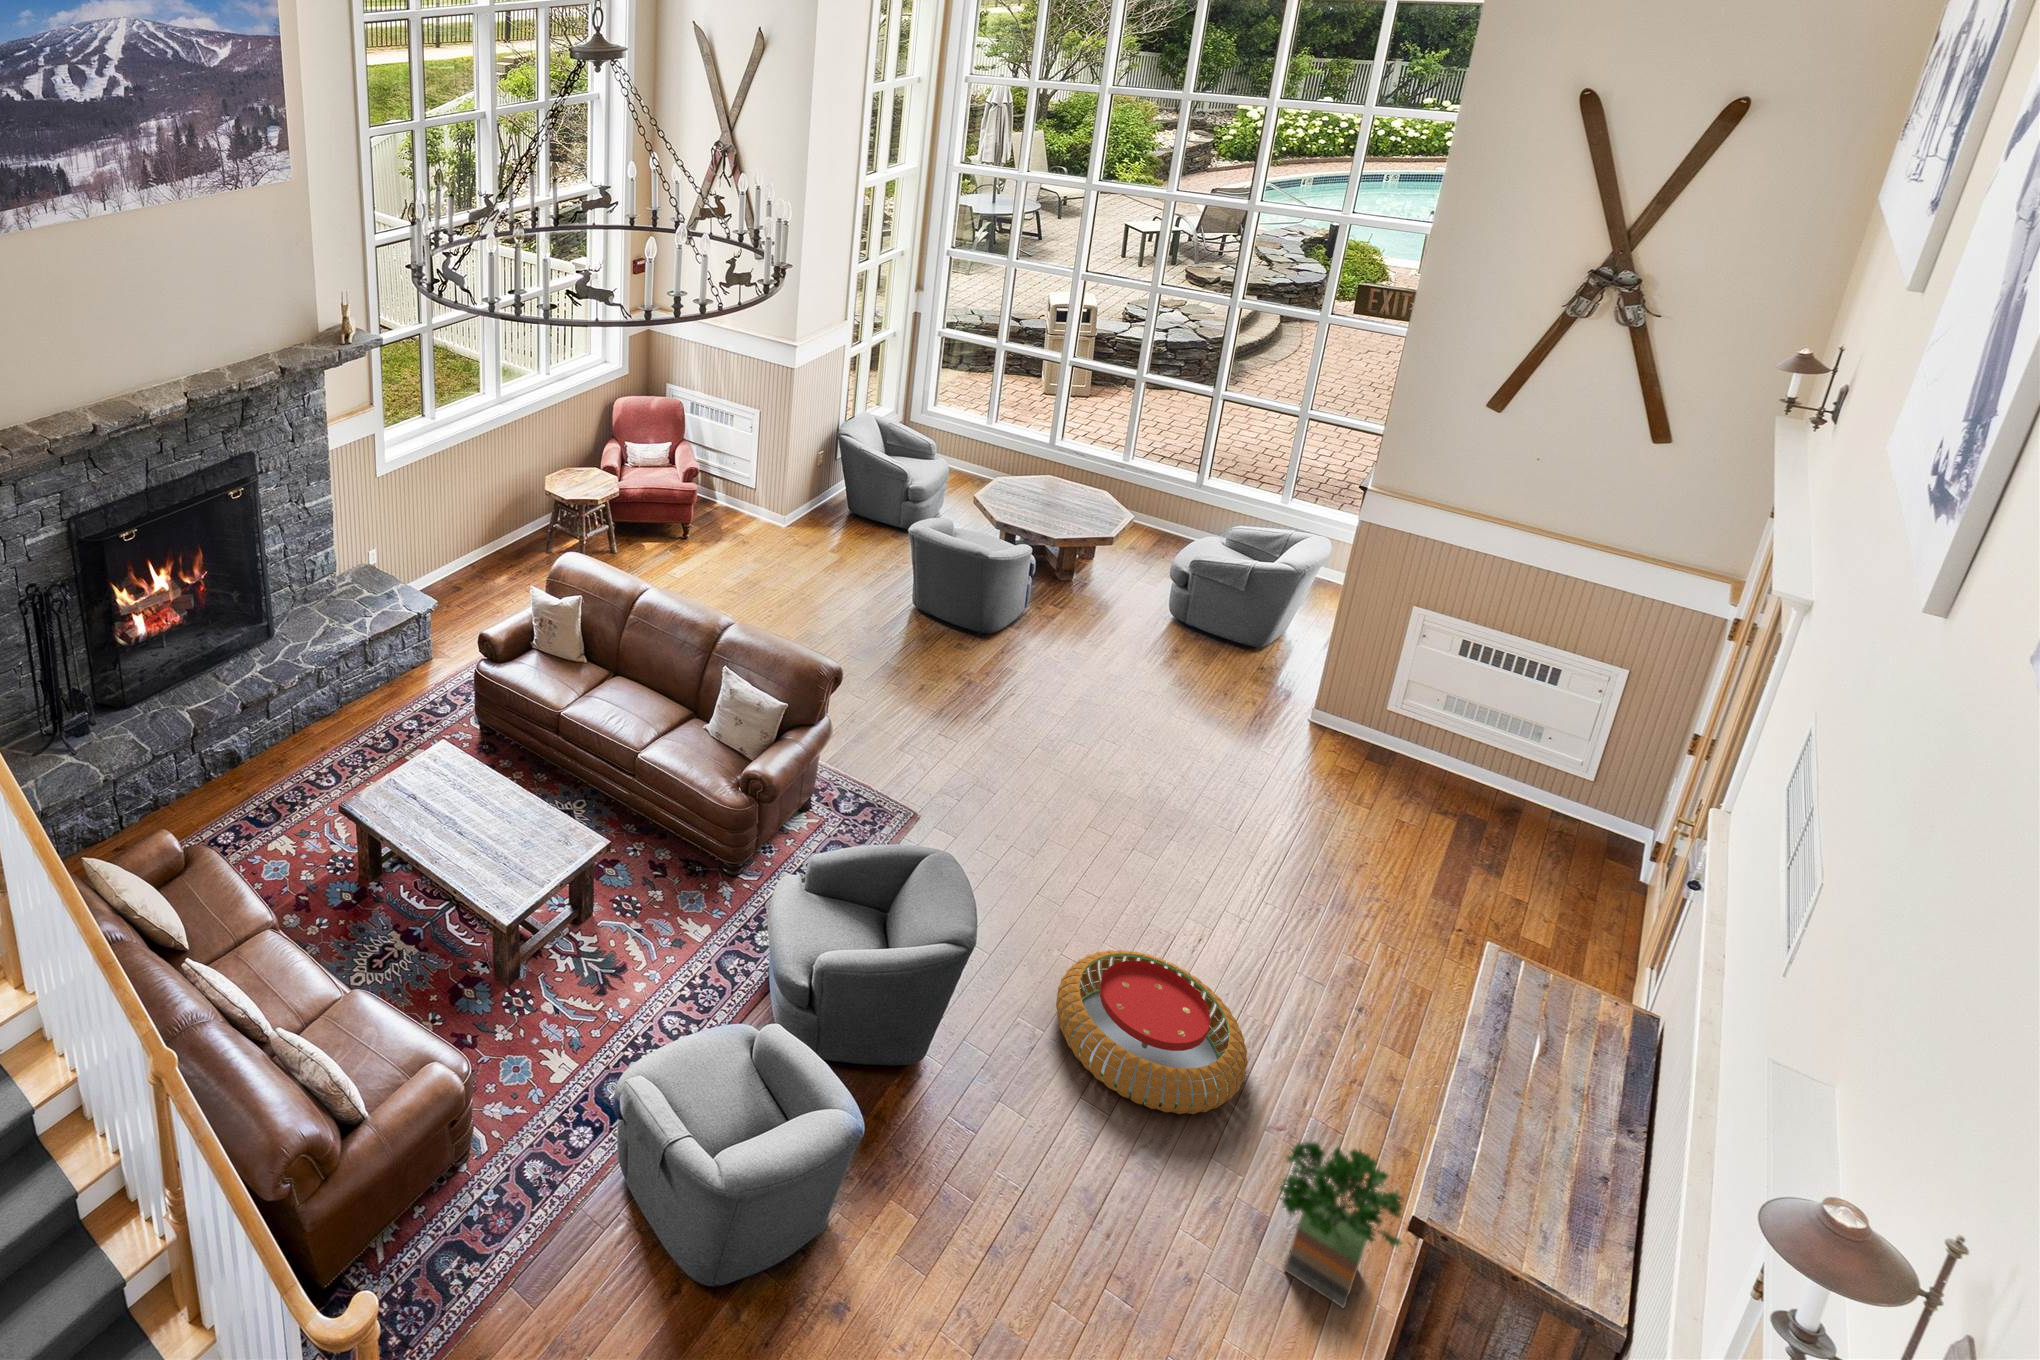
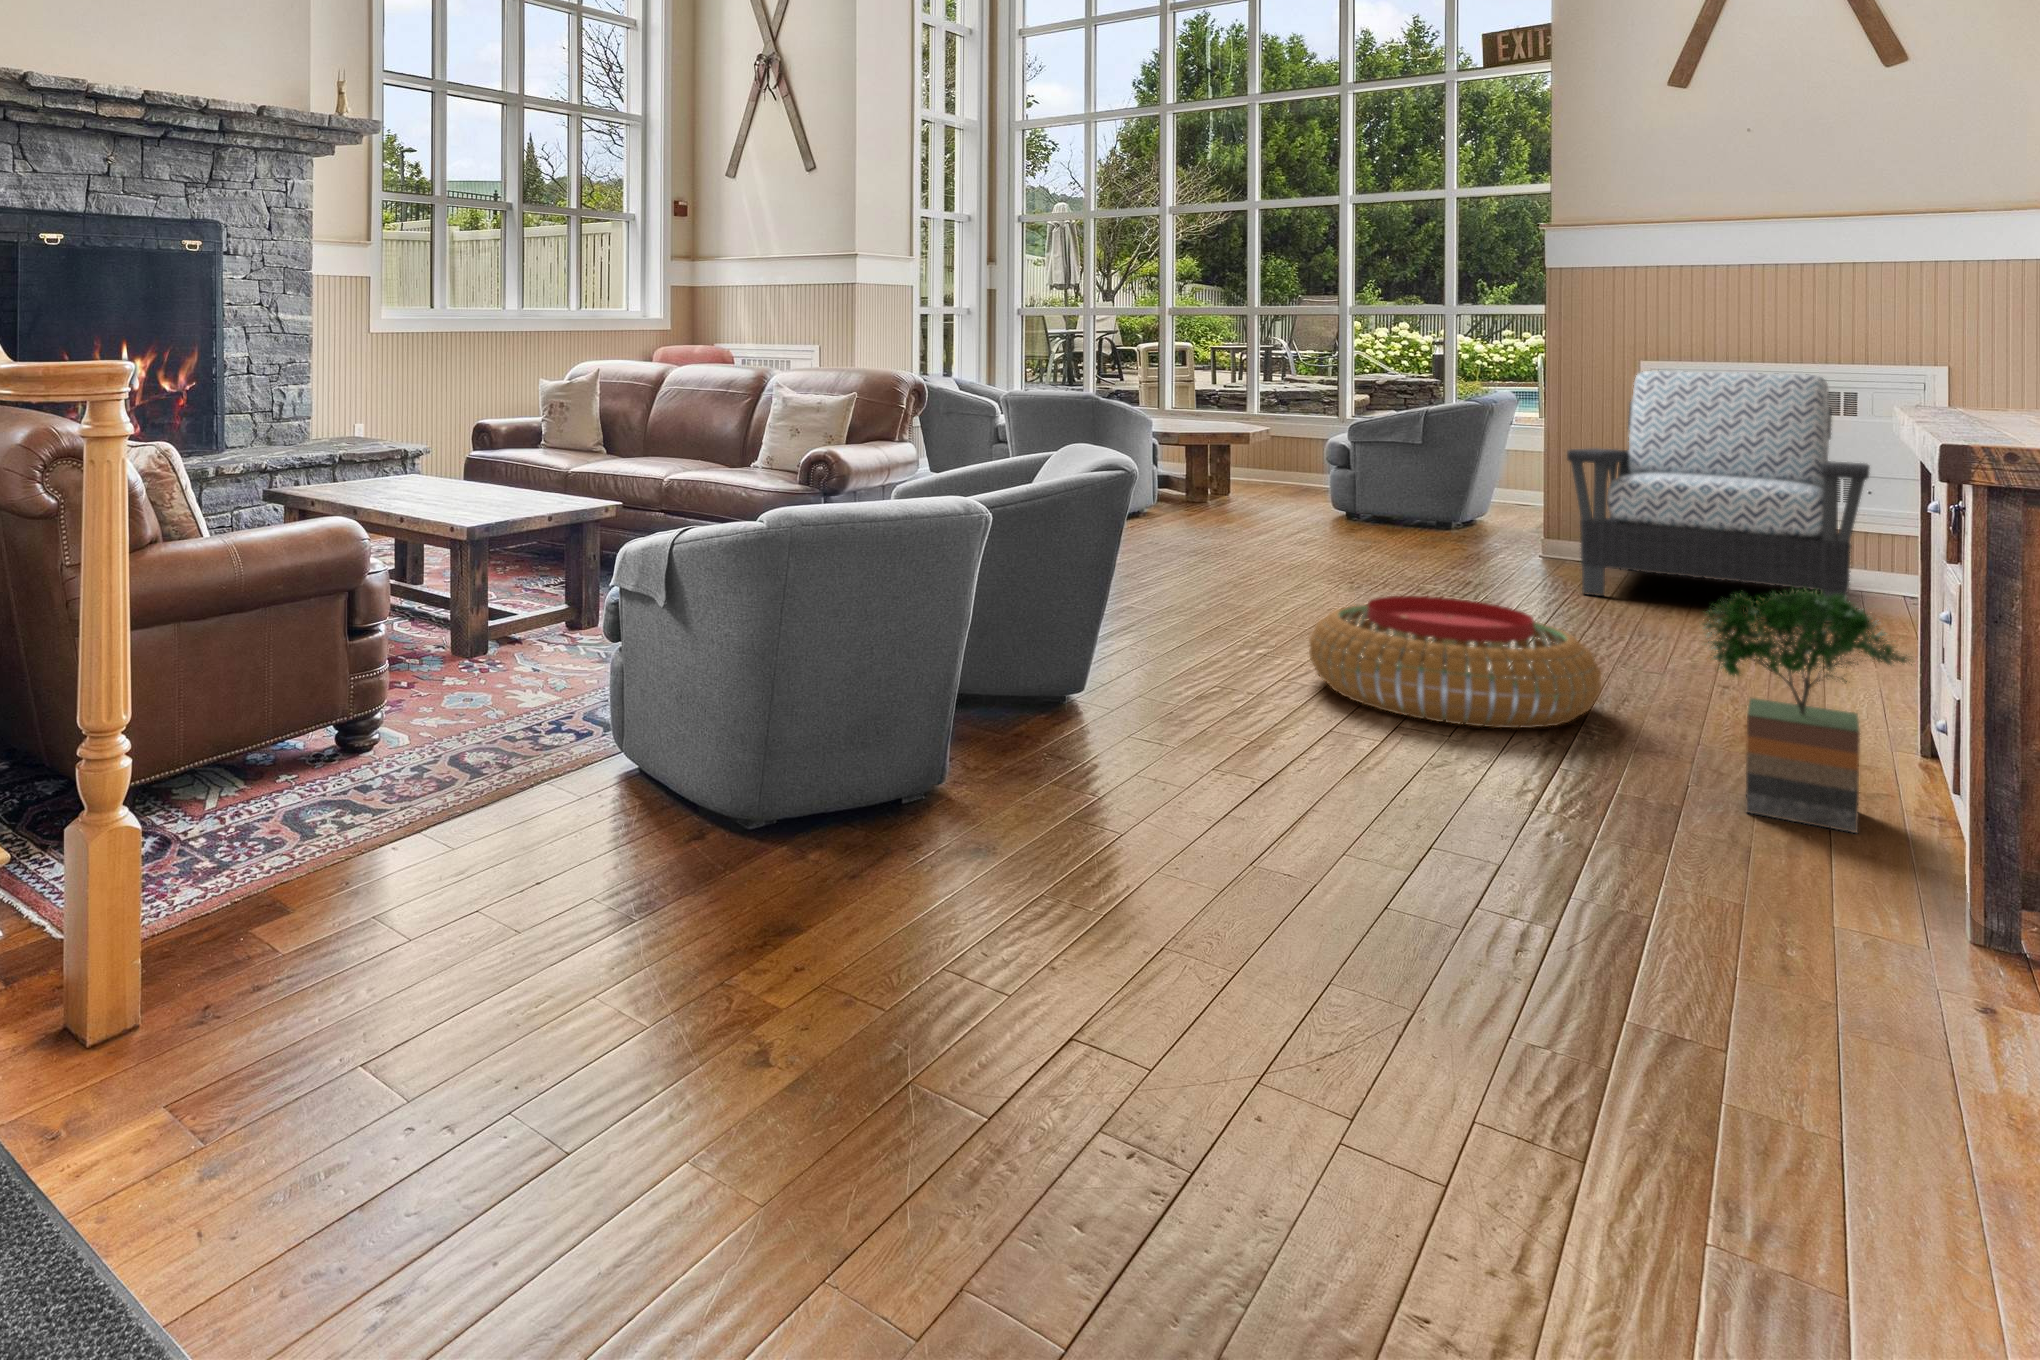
armchair: none [1306,628,1553,894] -> present [1567,371,1870,623]

